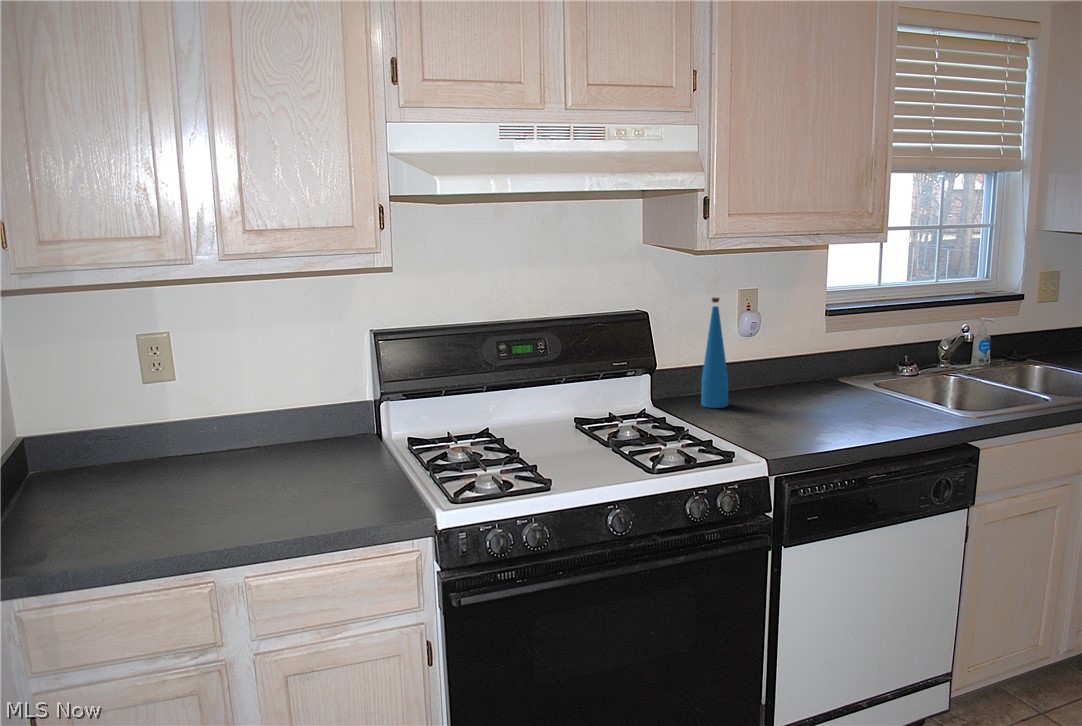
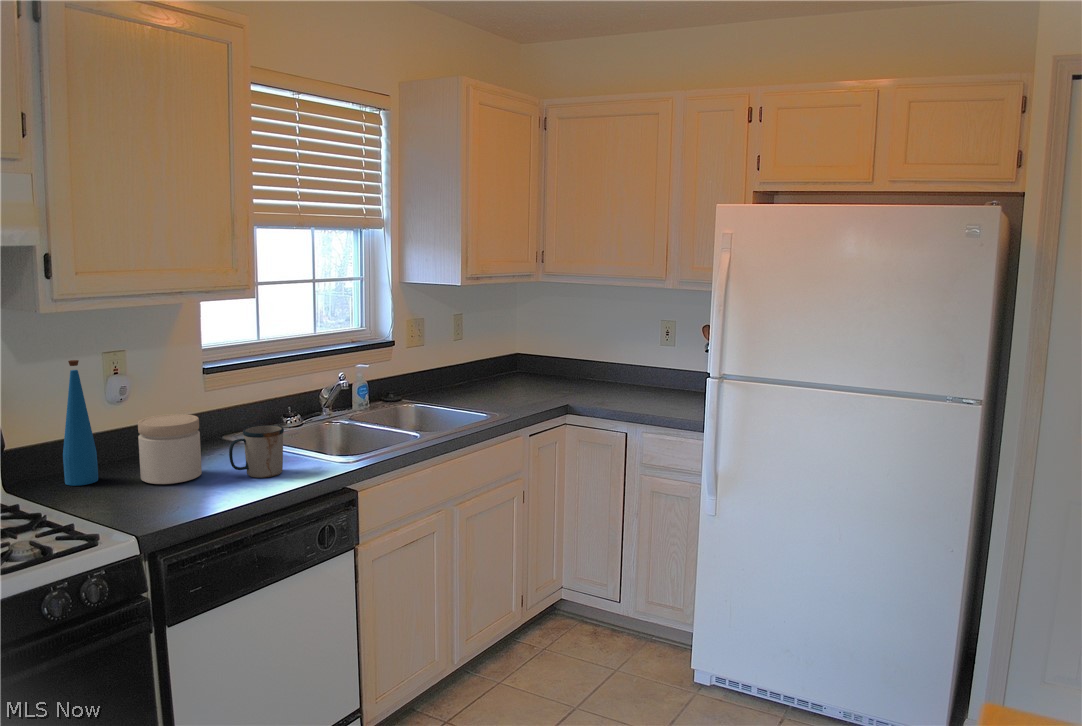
jar: none [764,352,821,417] -> present [138,414,202,484]
mug: none [848,370,906,423] -> present [229,425,284,478]

